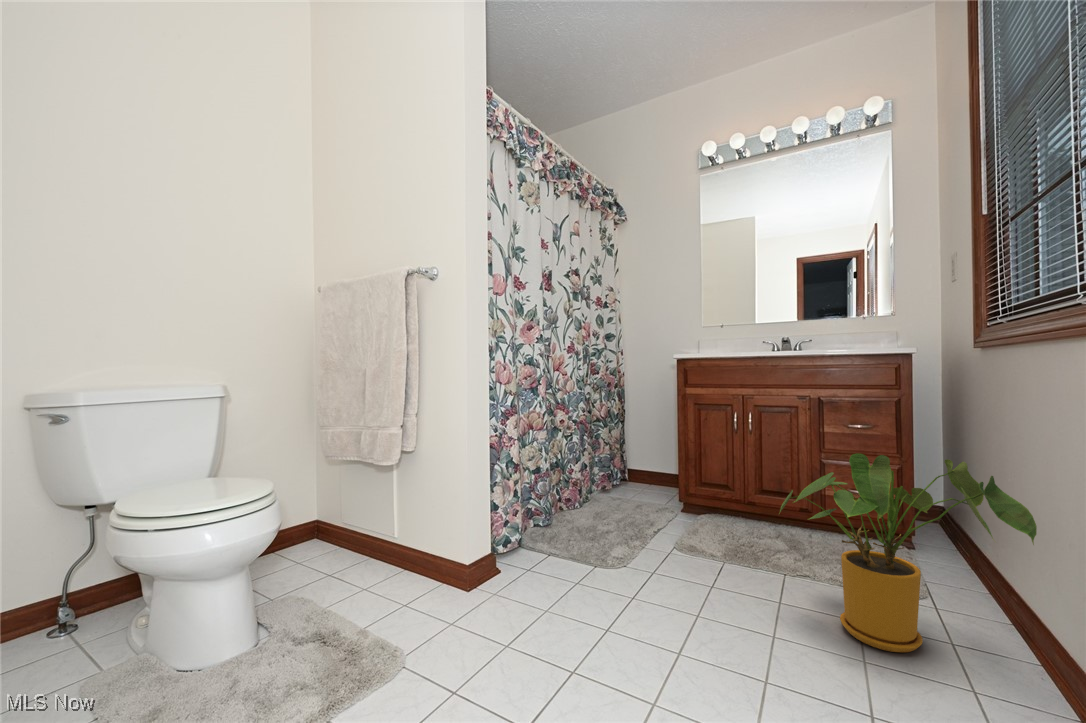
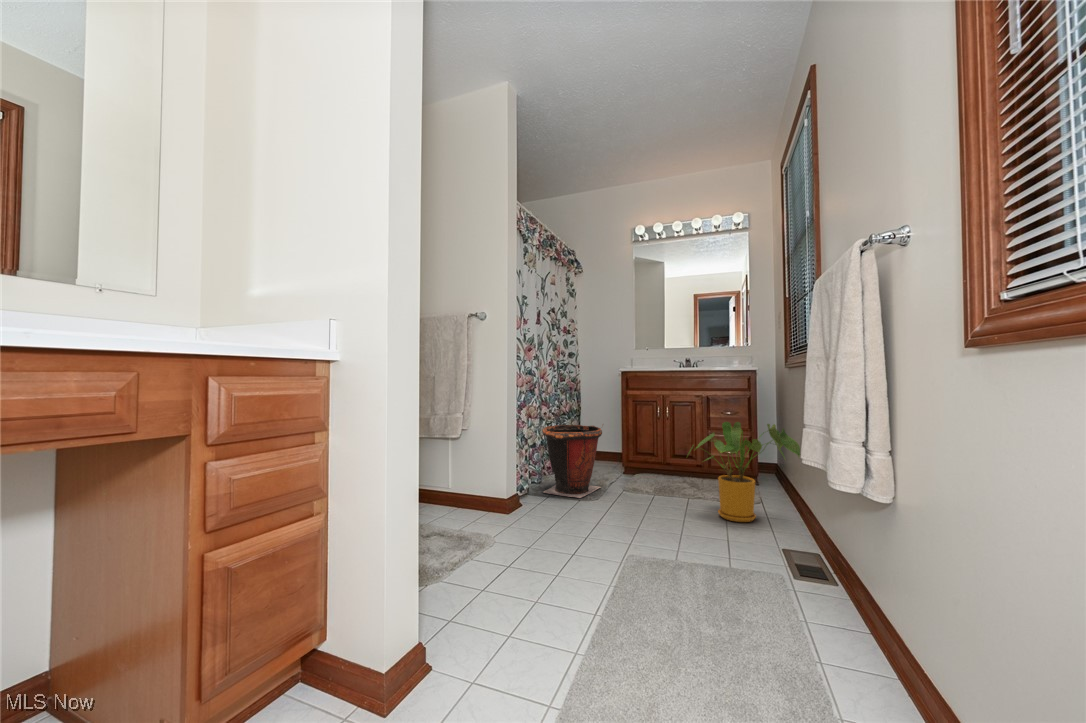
waste bin: none [547,436,642,560] -> present [543,424,603,498]

